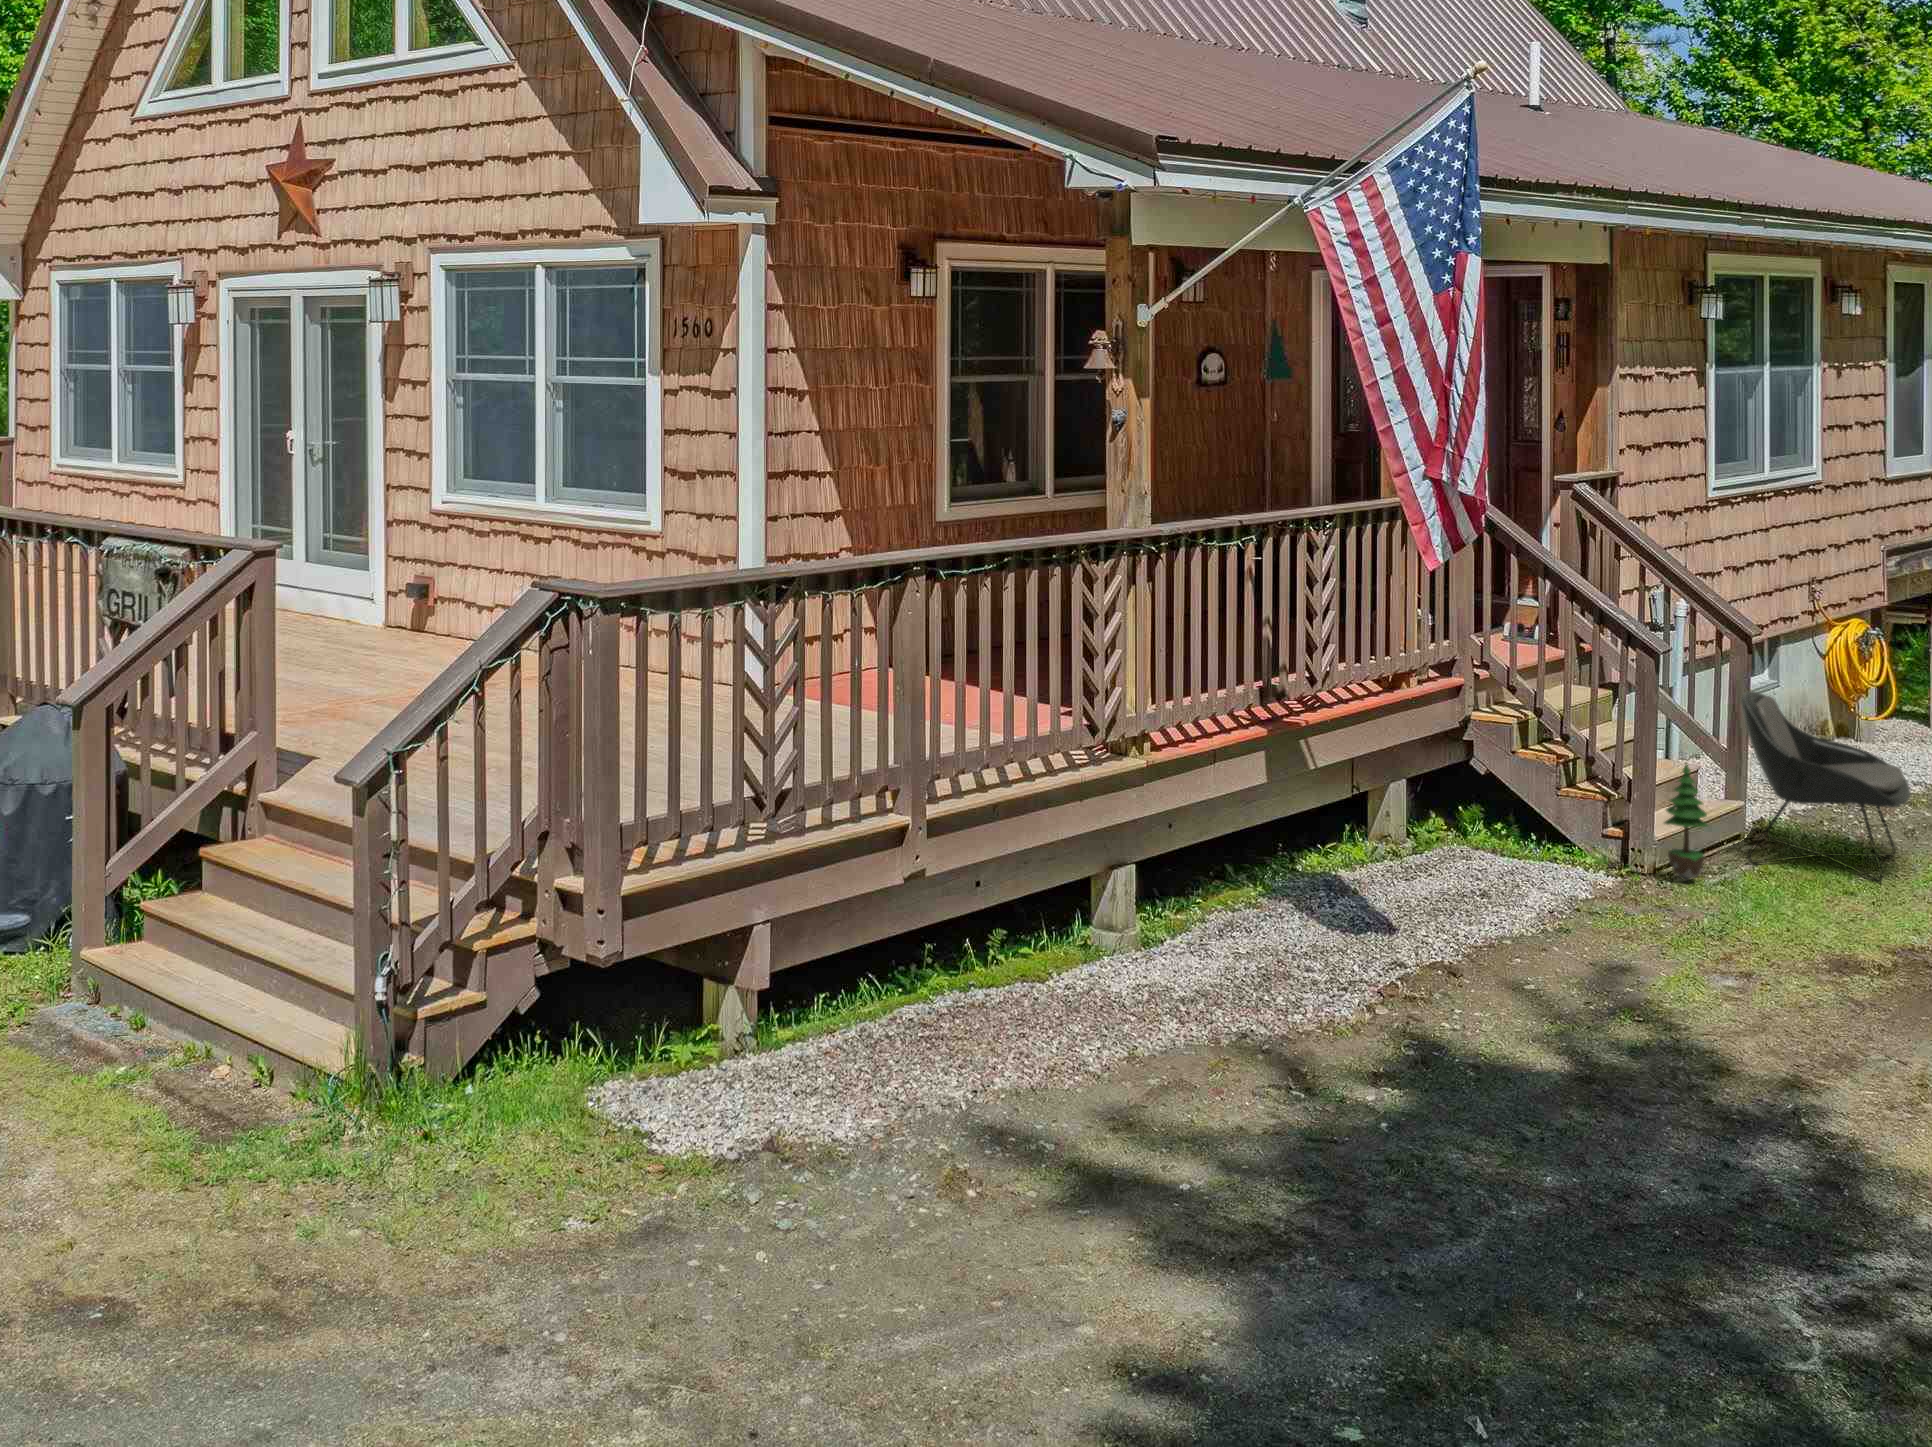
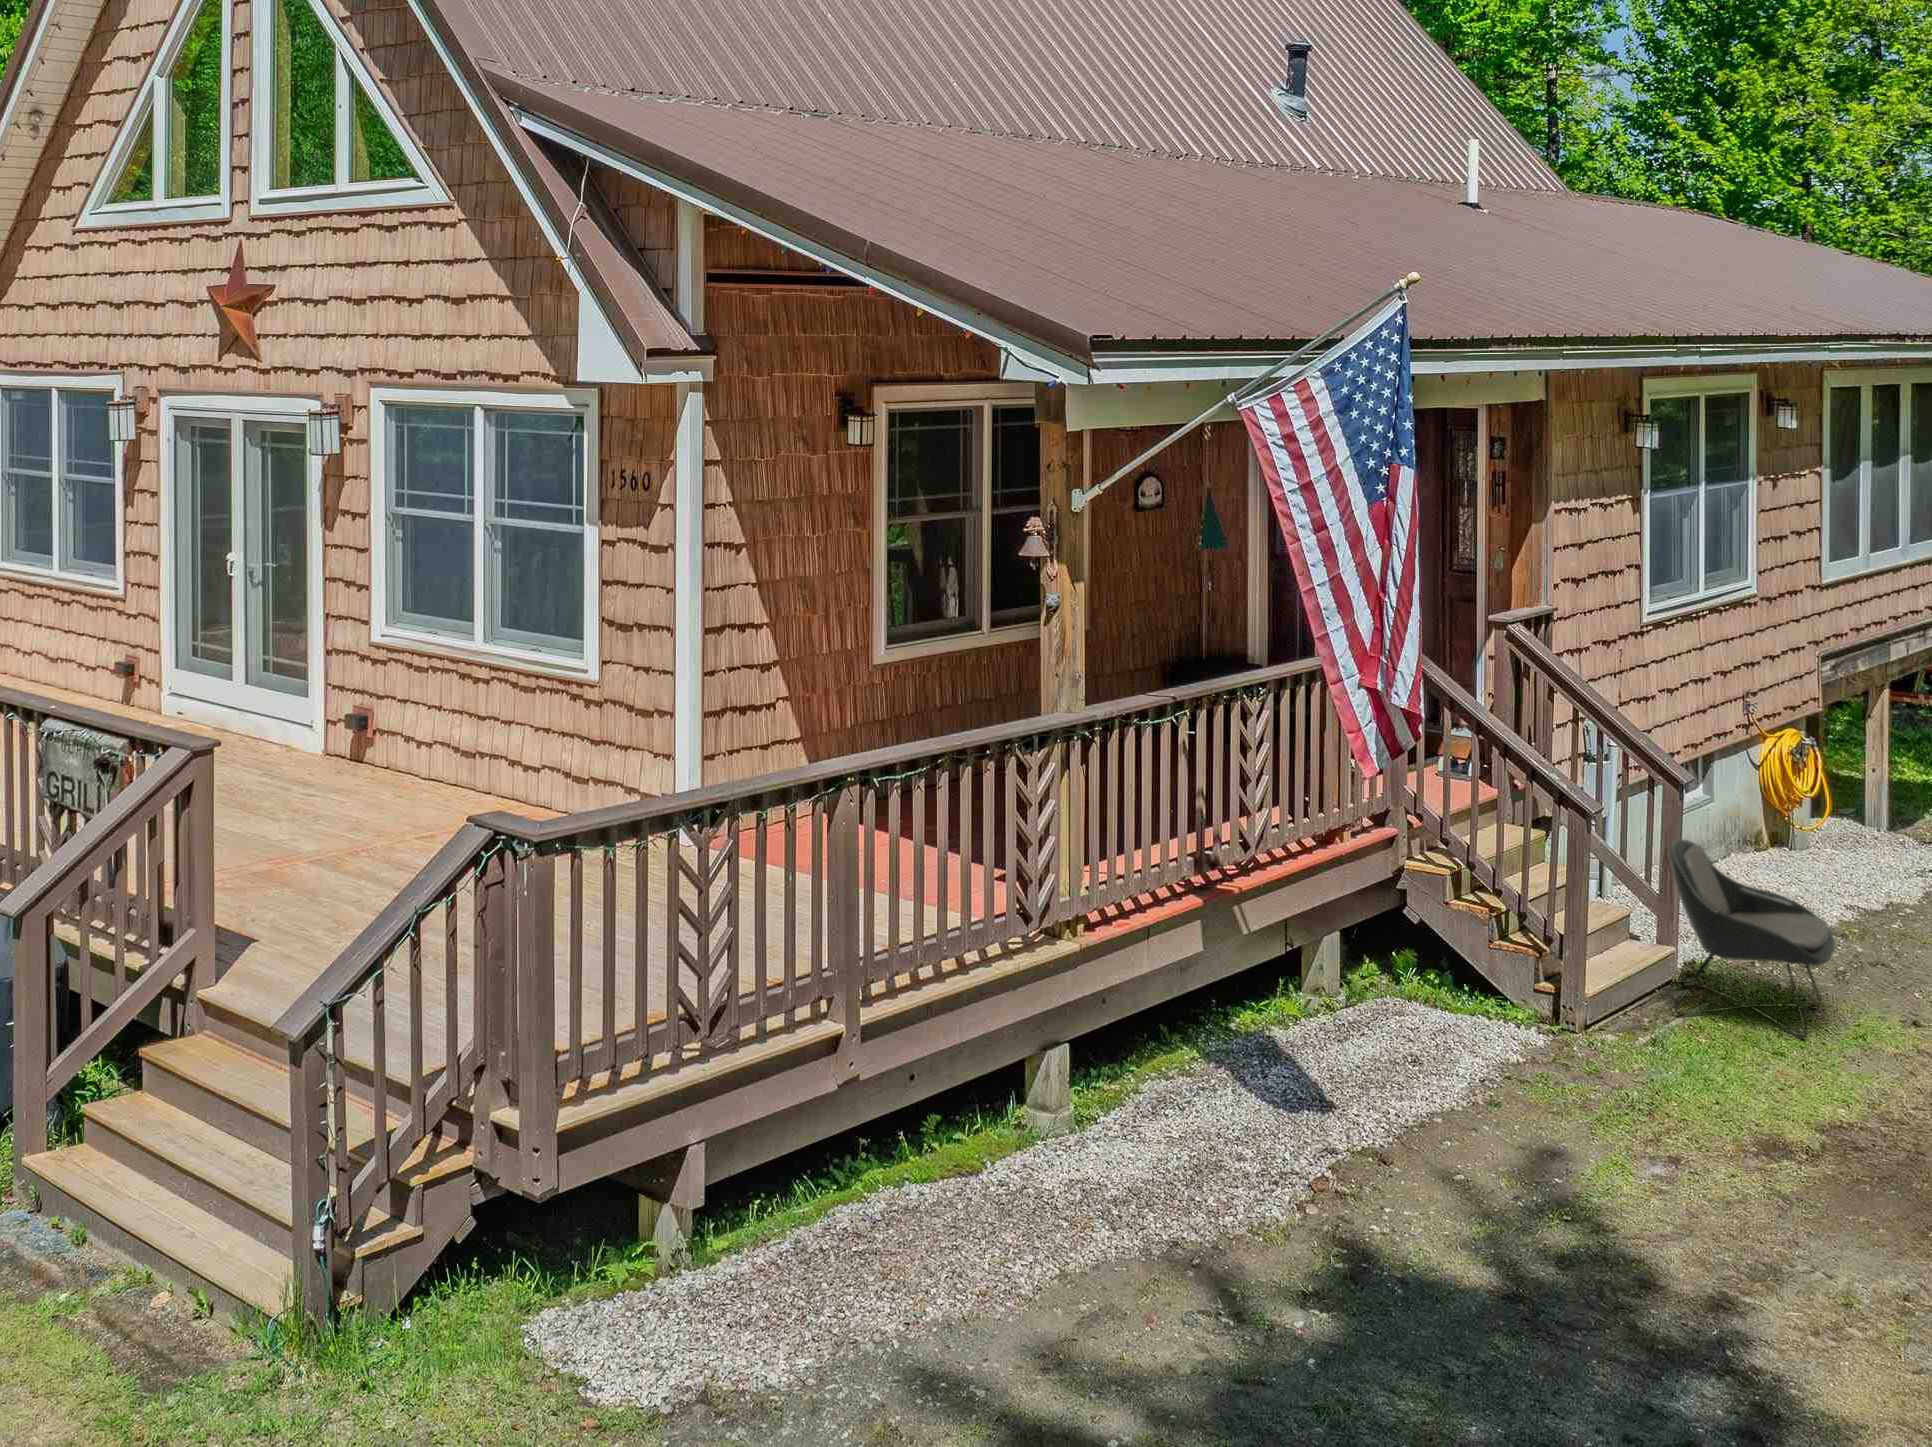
potted tree: present [1664,764,1708,881] -> none [1590,921,1635,1039]

